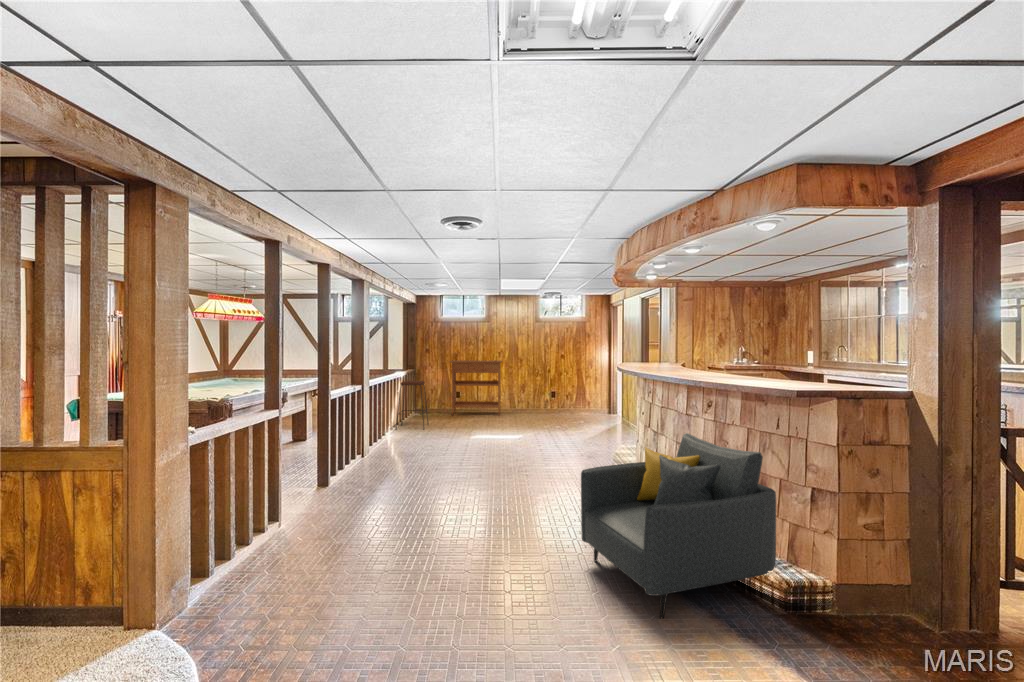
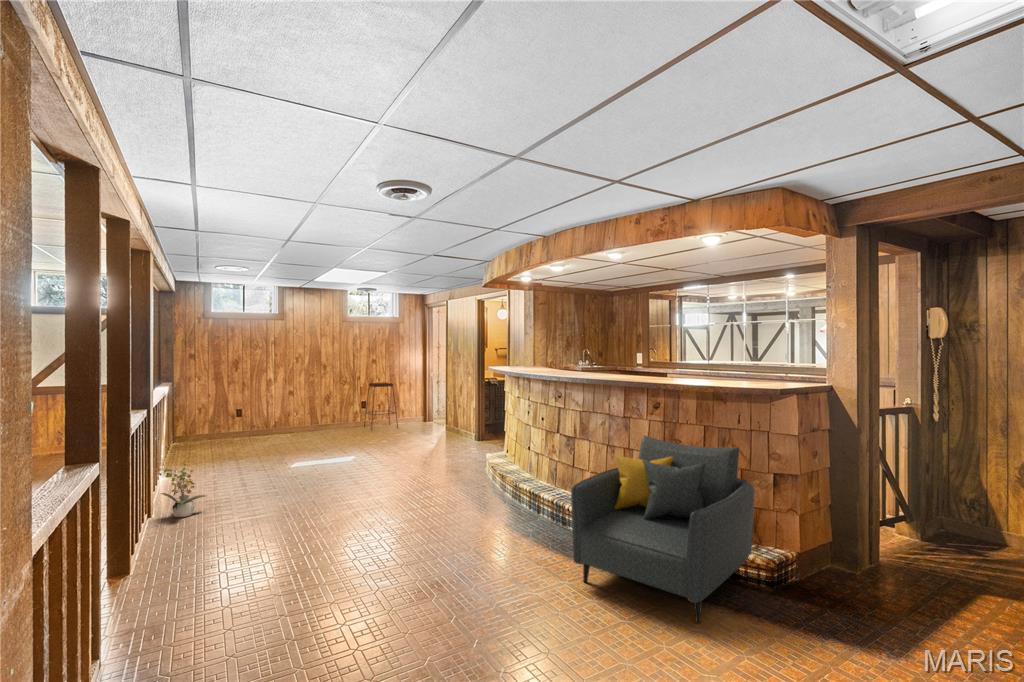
console table: present [450,360,502,415] -> none [231,368,306,440]
bar stool: present [396,381,428,429] -> present [364,382,398,430]
potted plant: none [357,424,390,463] -> present [154,461,206,517]

